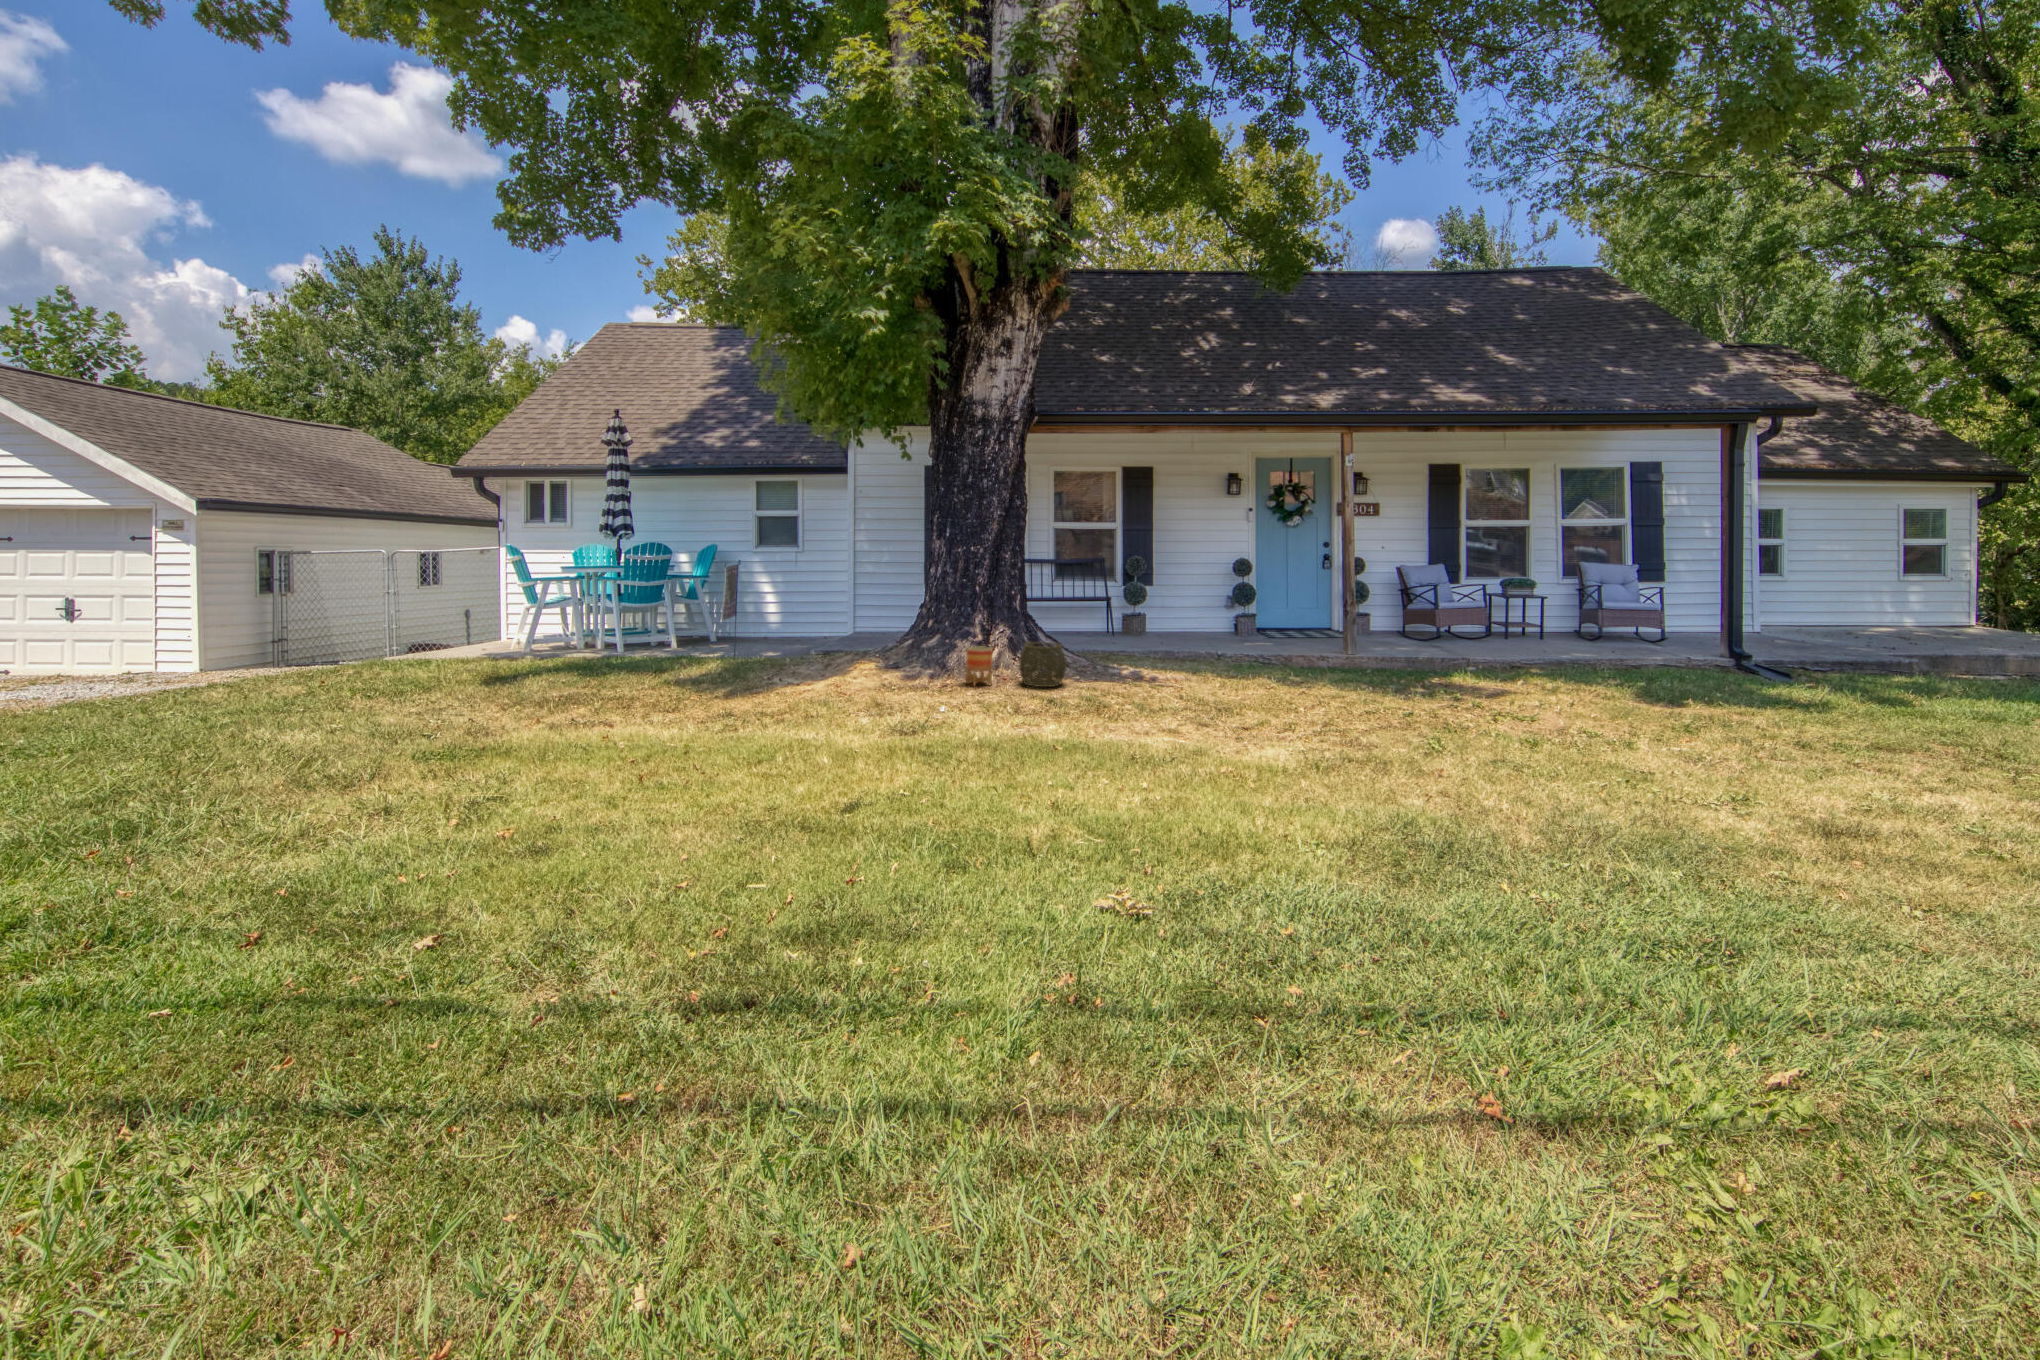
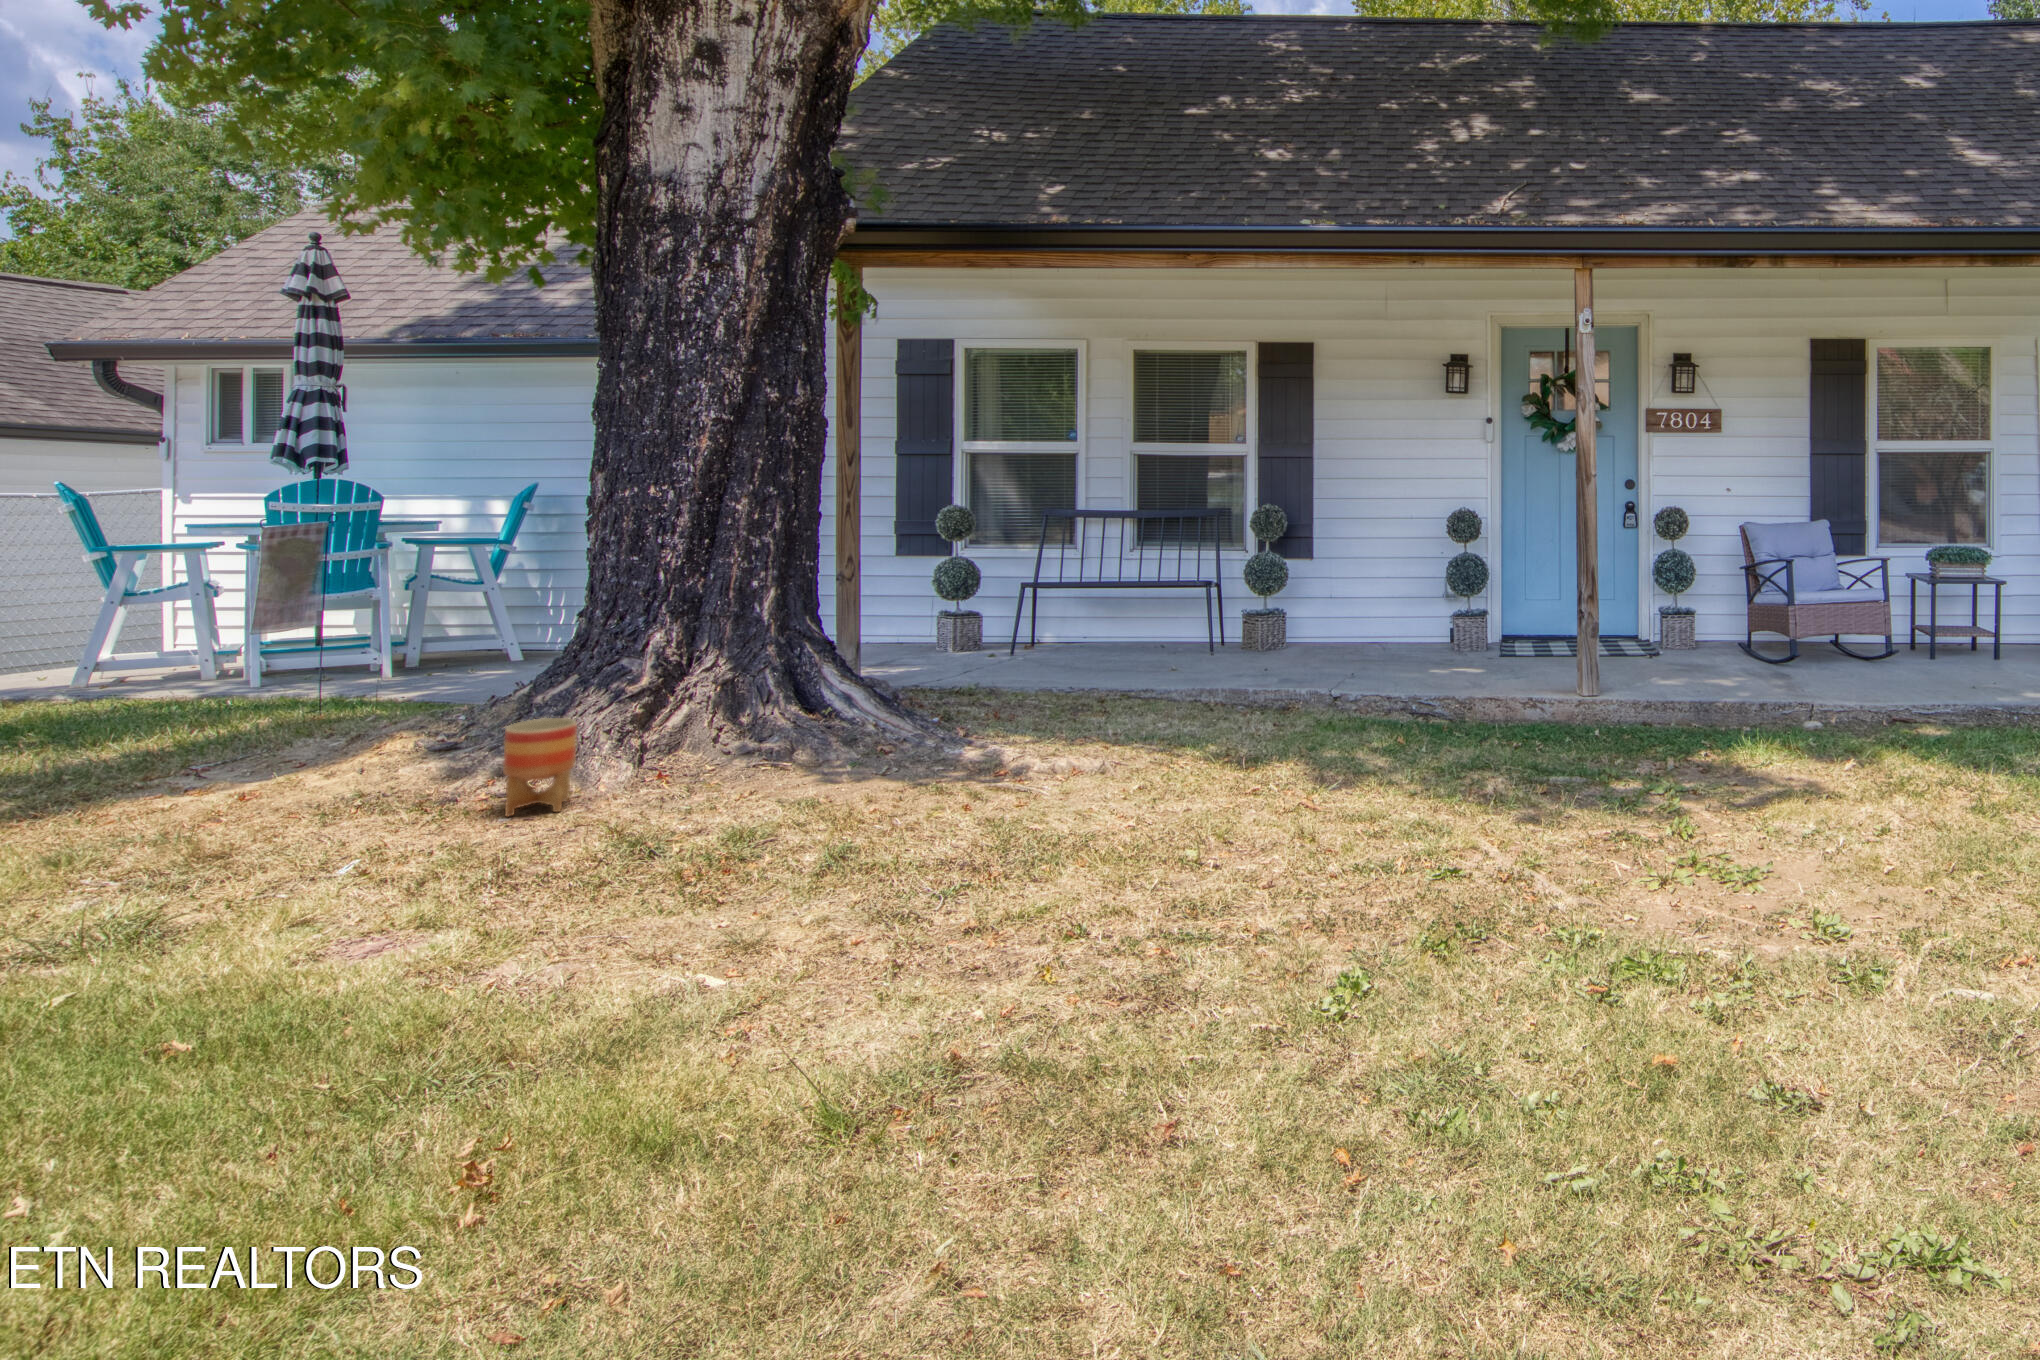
woven basket: present [1020,642,1066,687] -> none [625,707,750,821]

